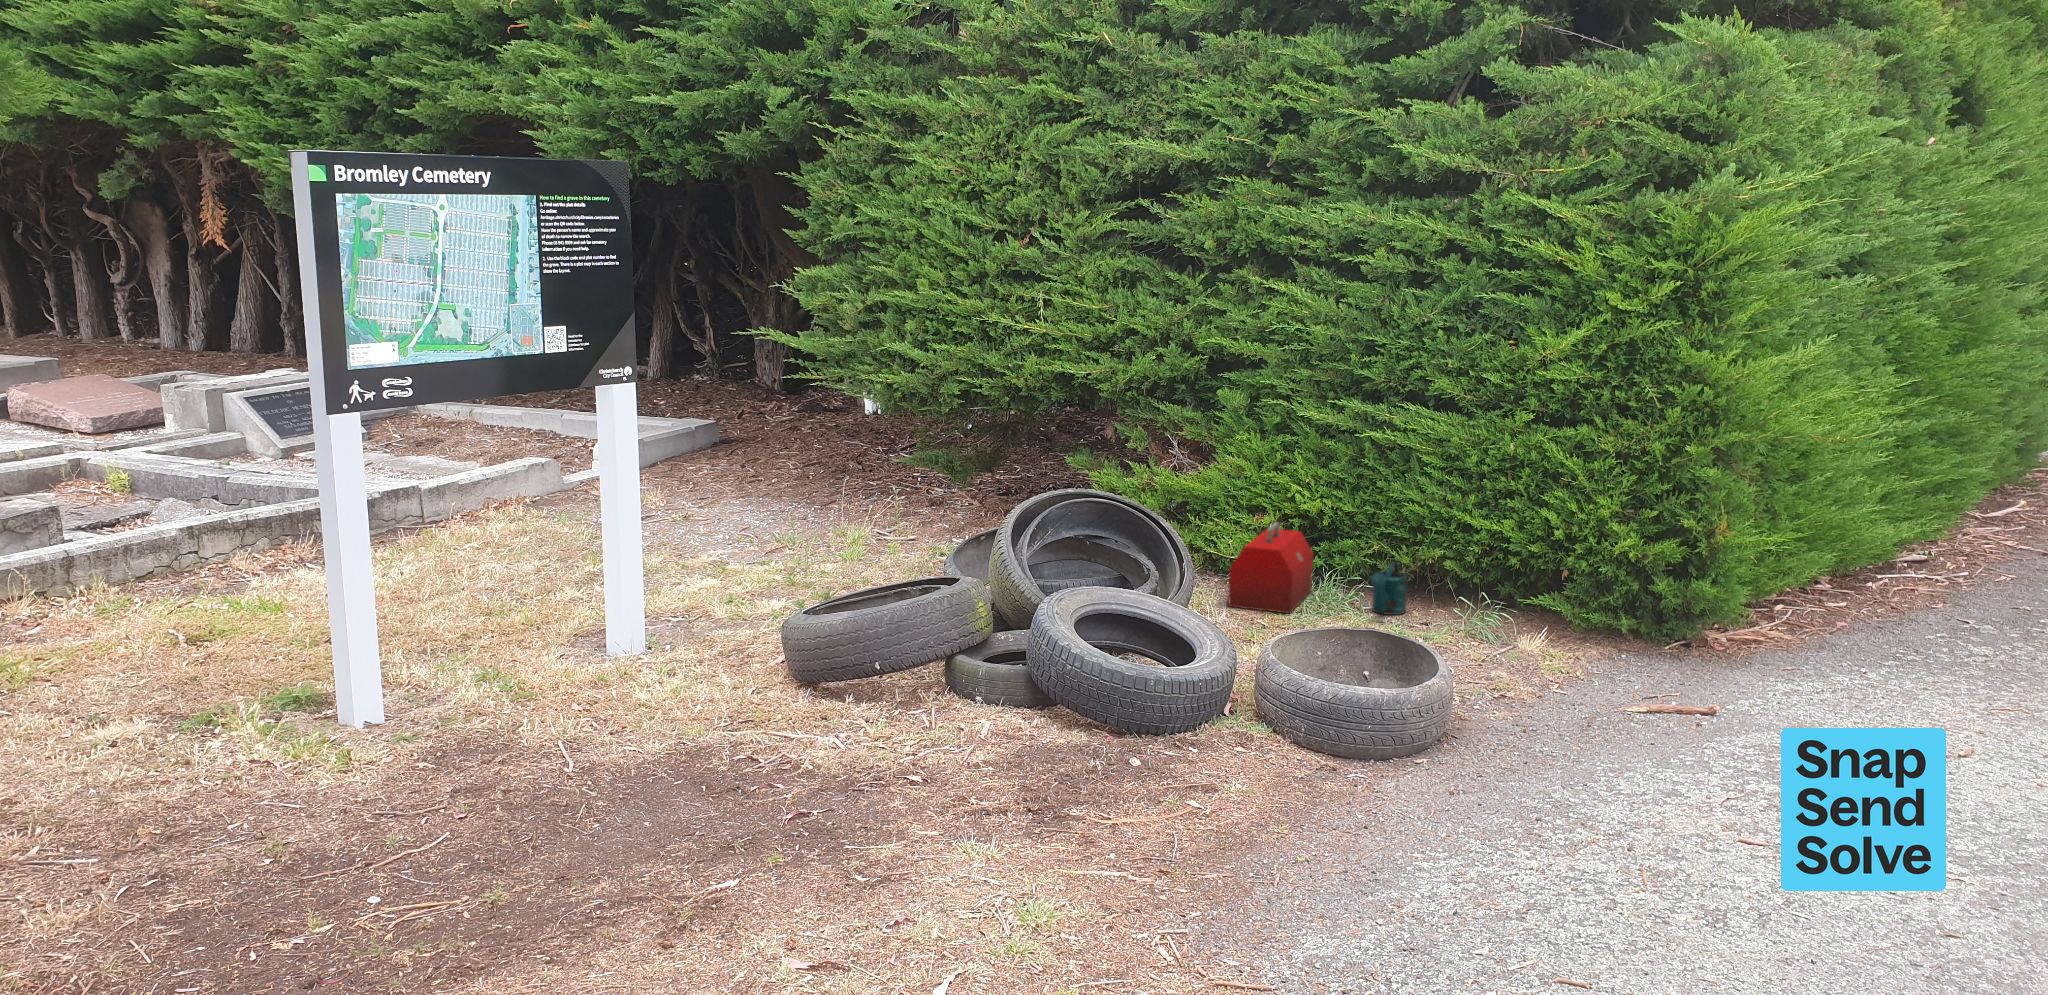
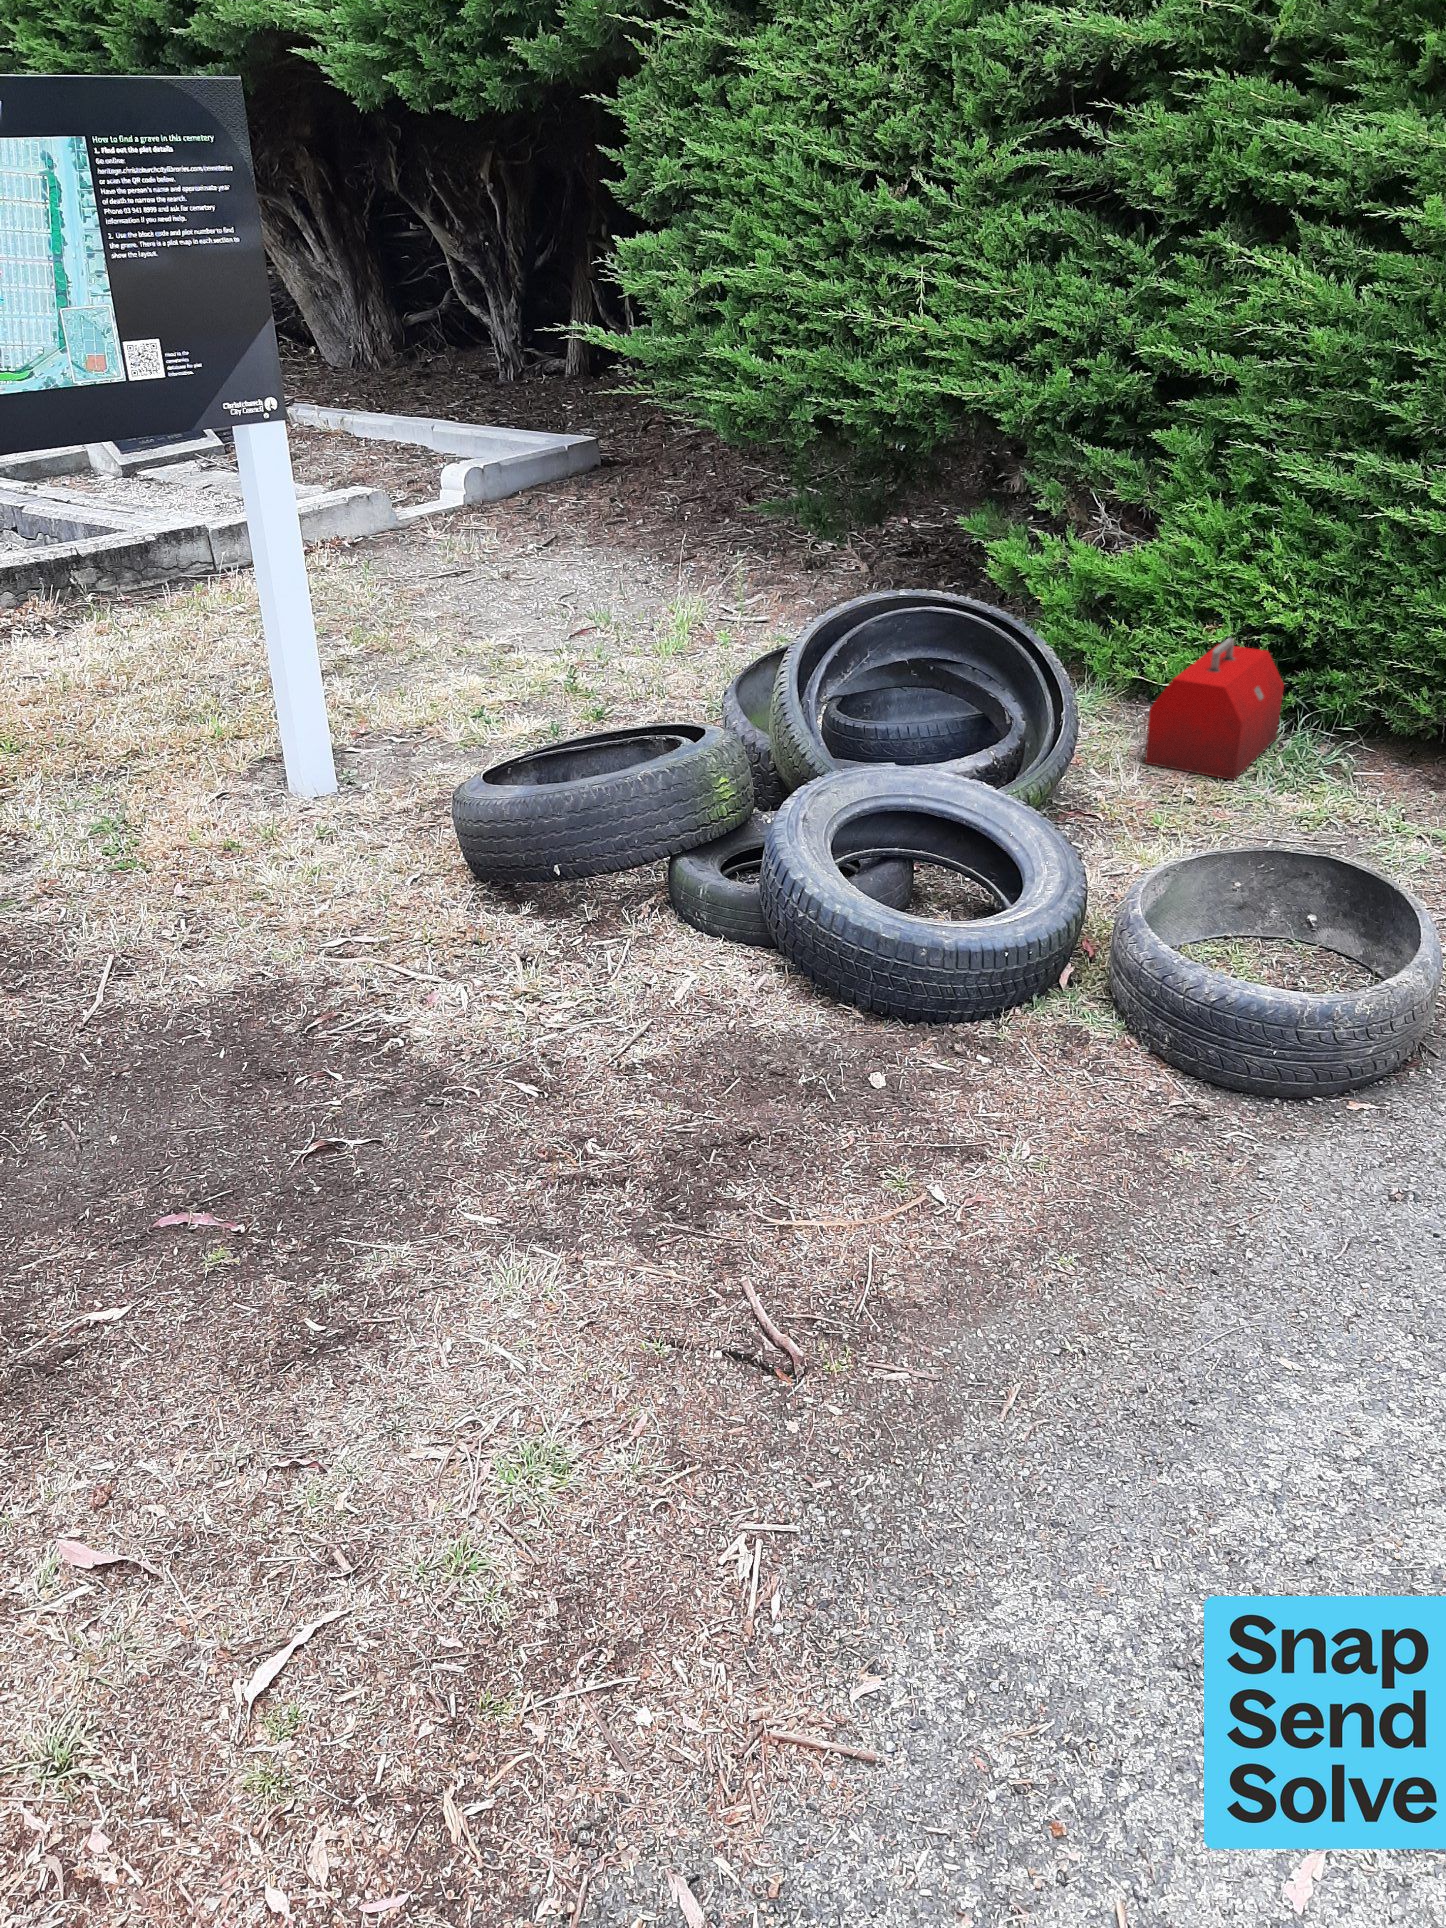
watering can: present [1371,562,1406,615] -> none [1361,706,1421,789]

